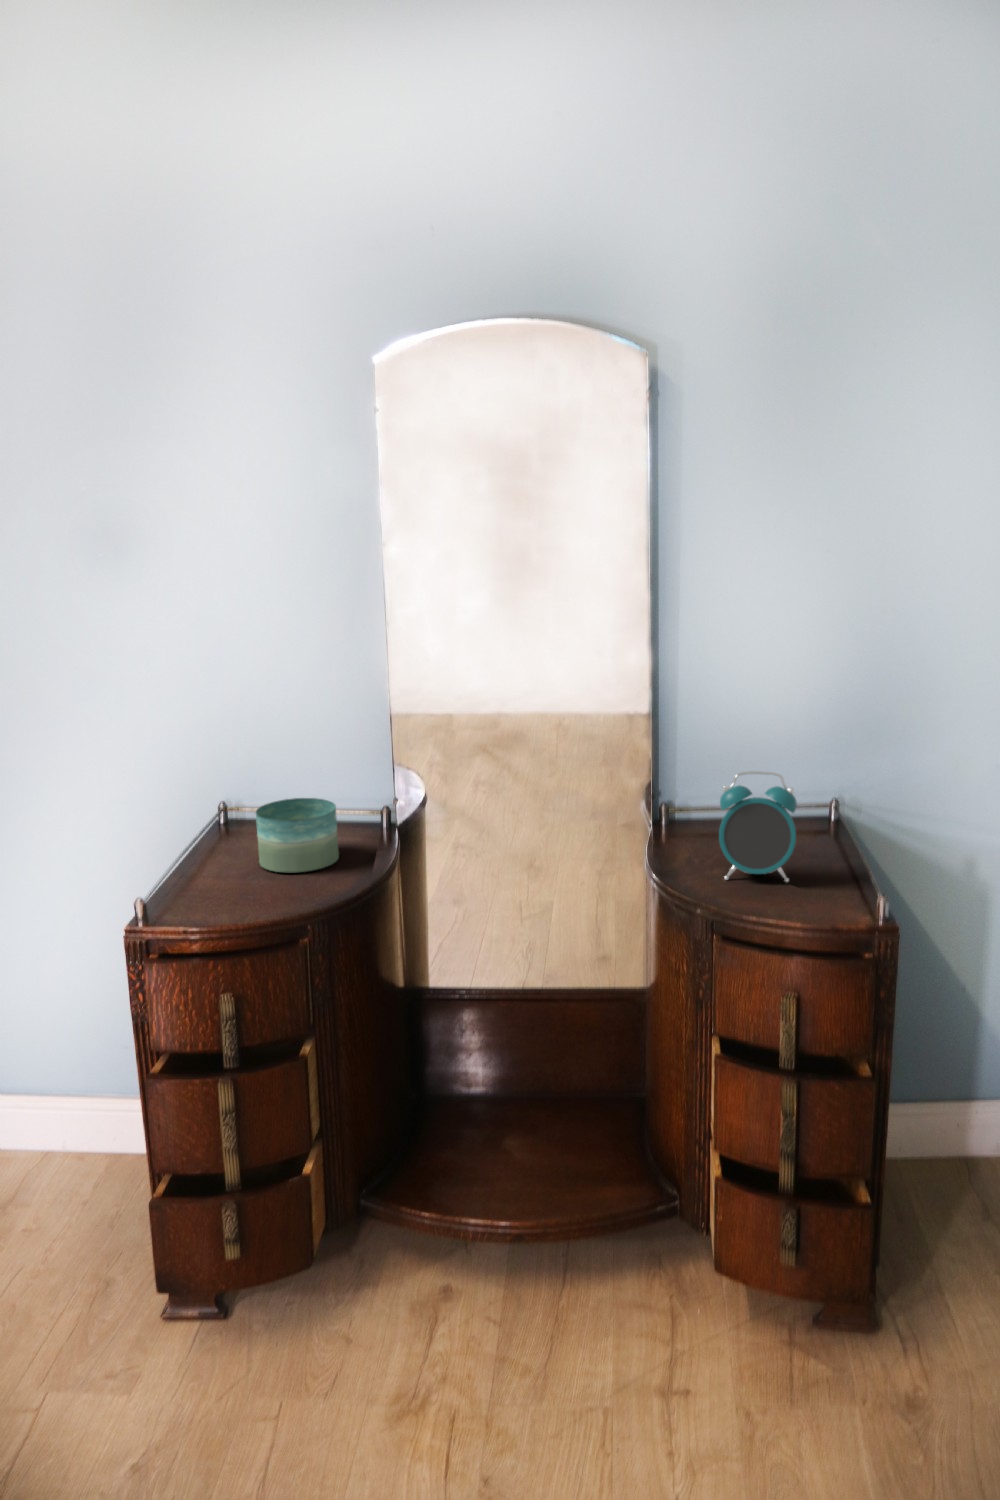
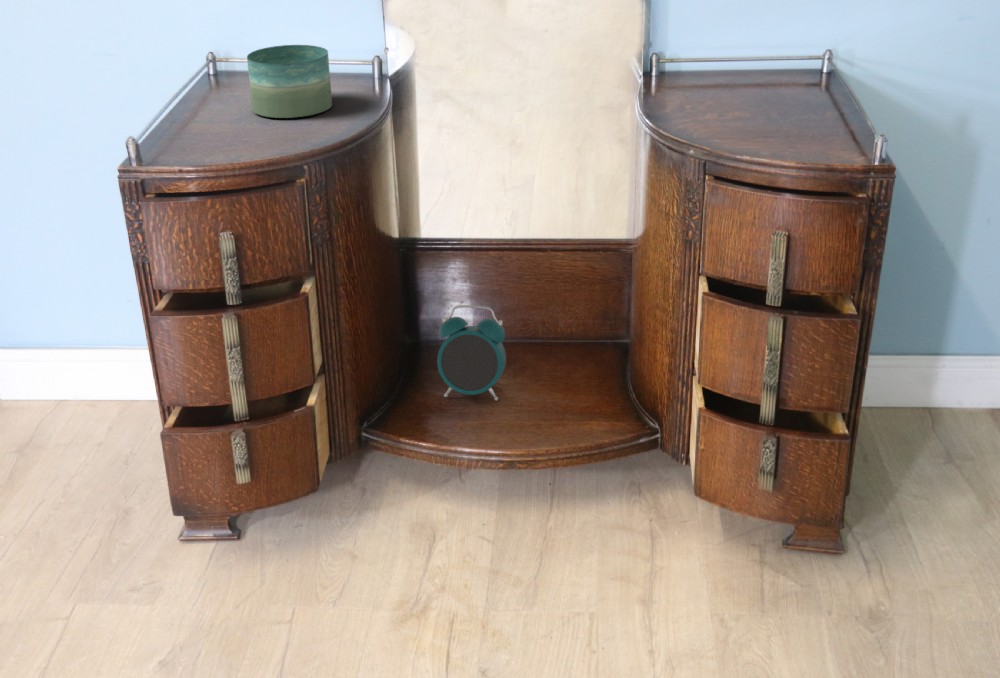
alarm clock: present [719,771,797,883] -> present [437,305,506,401]

